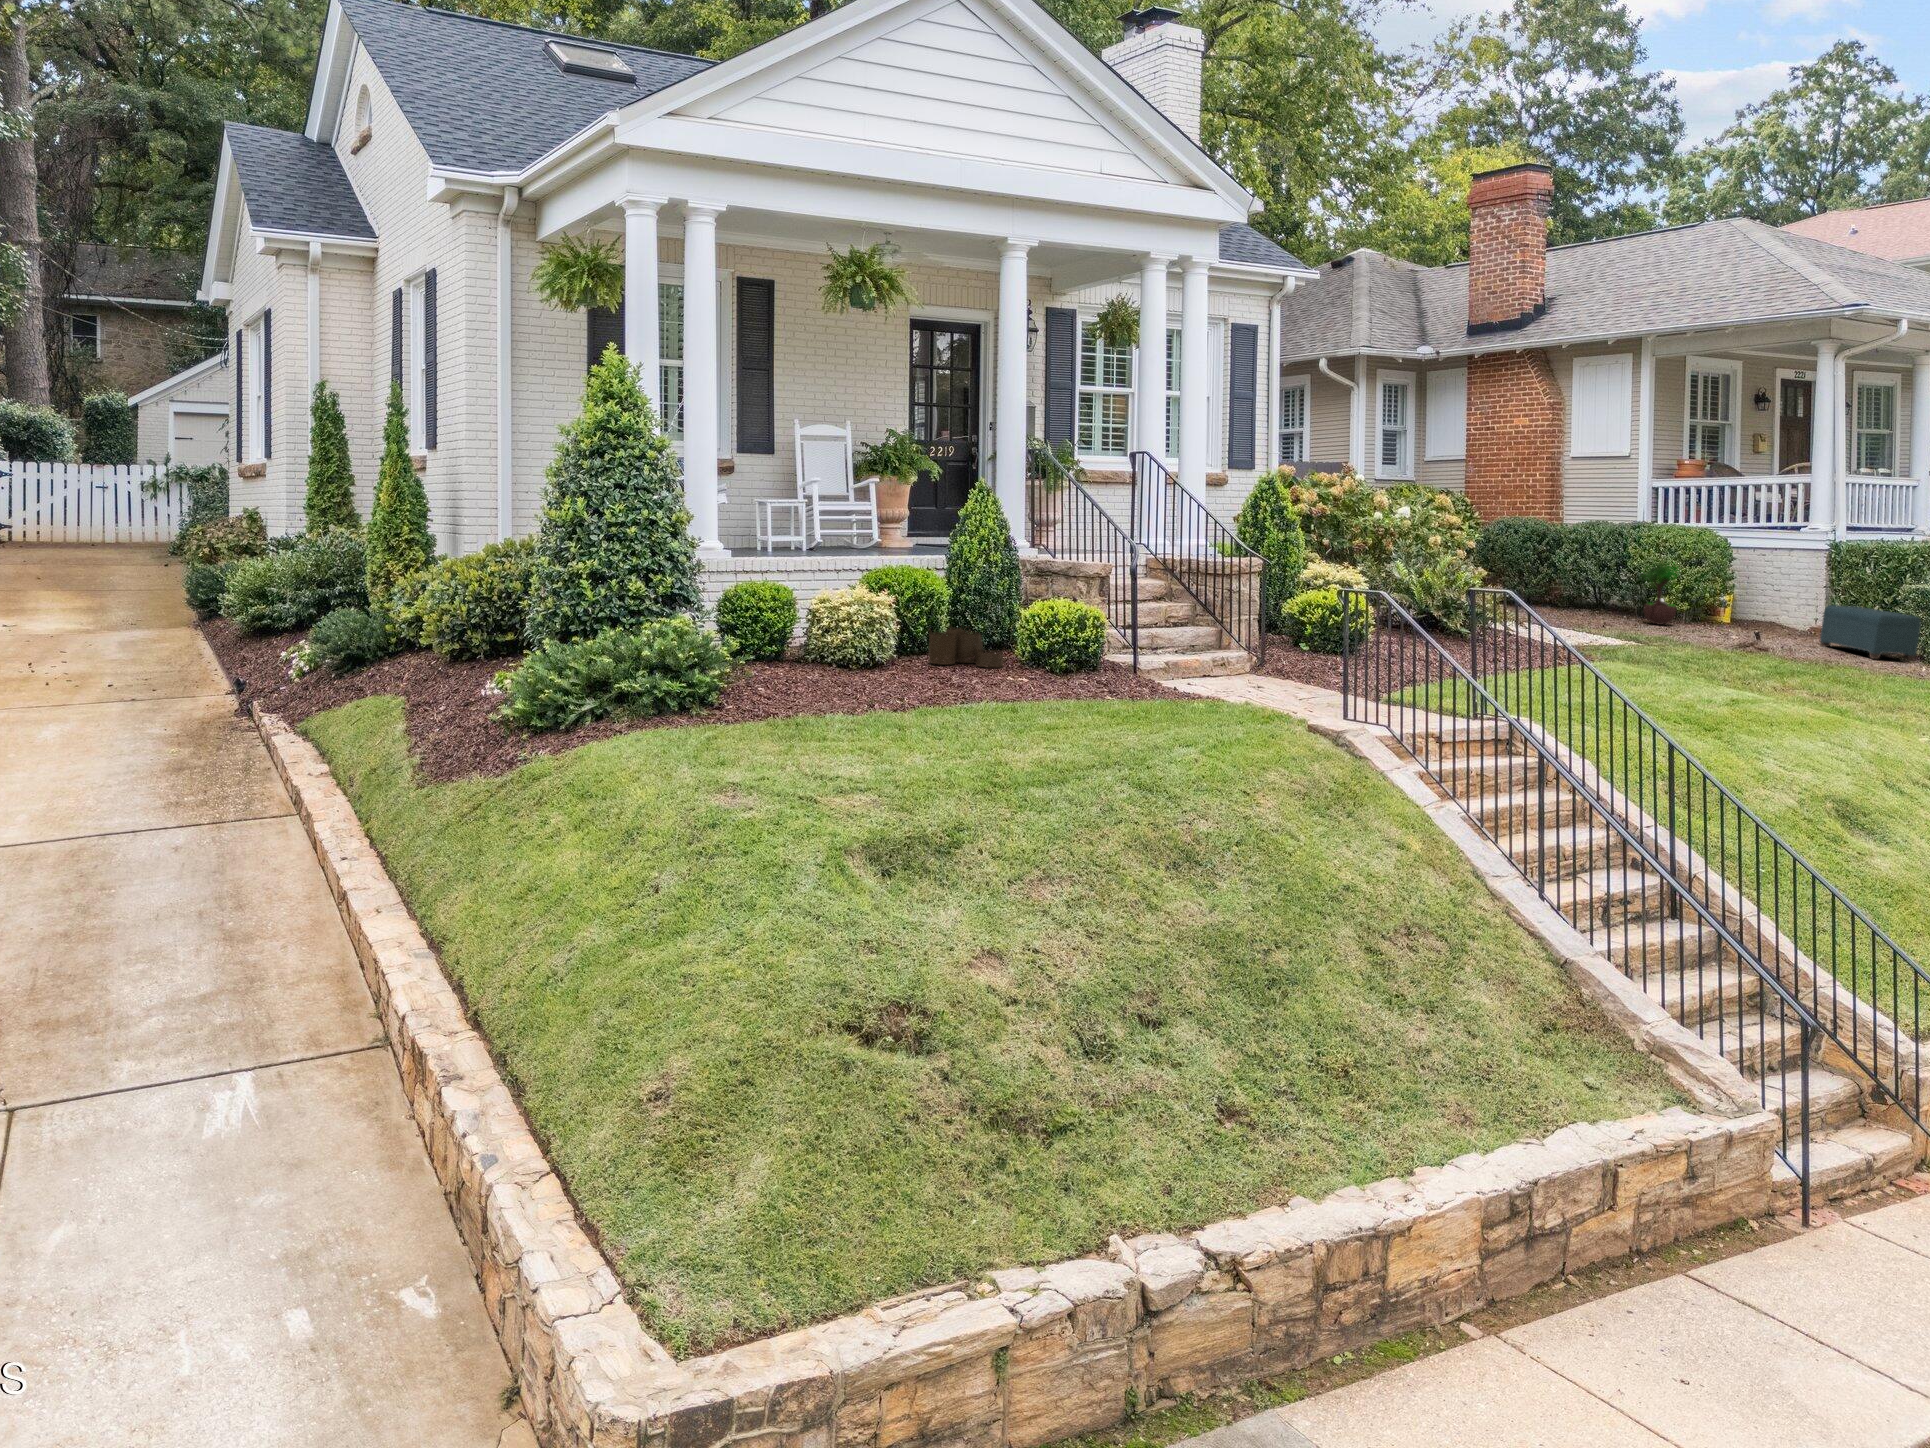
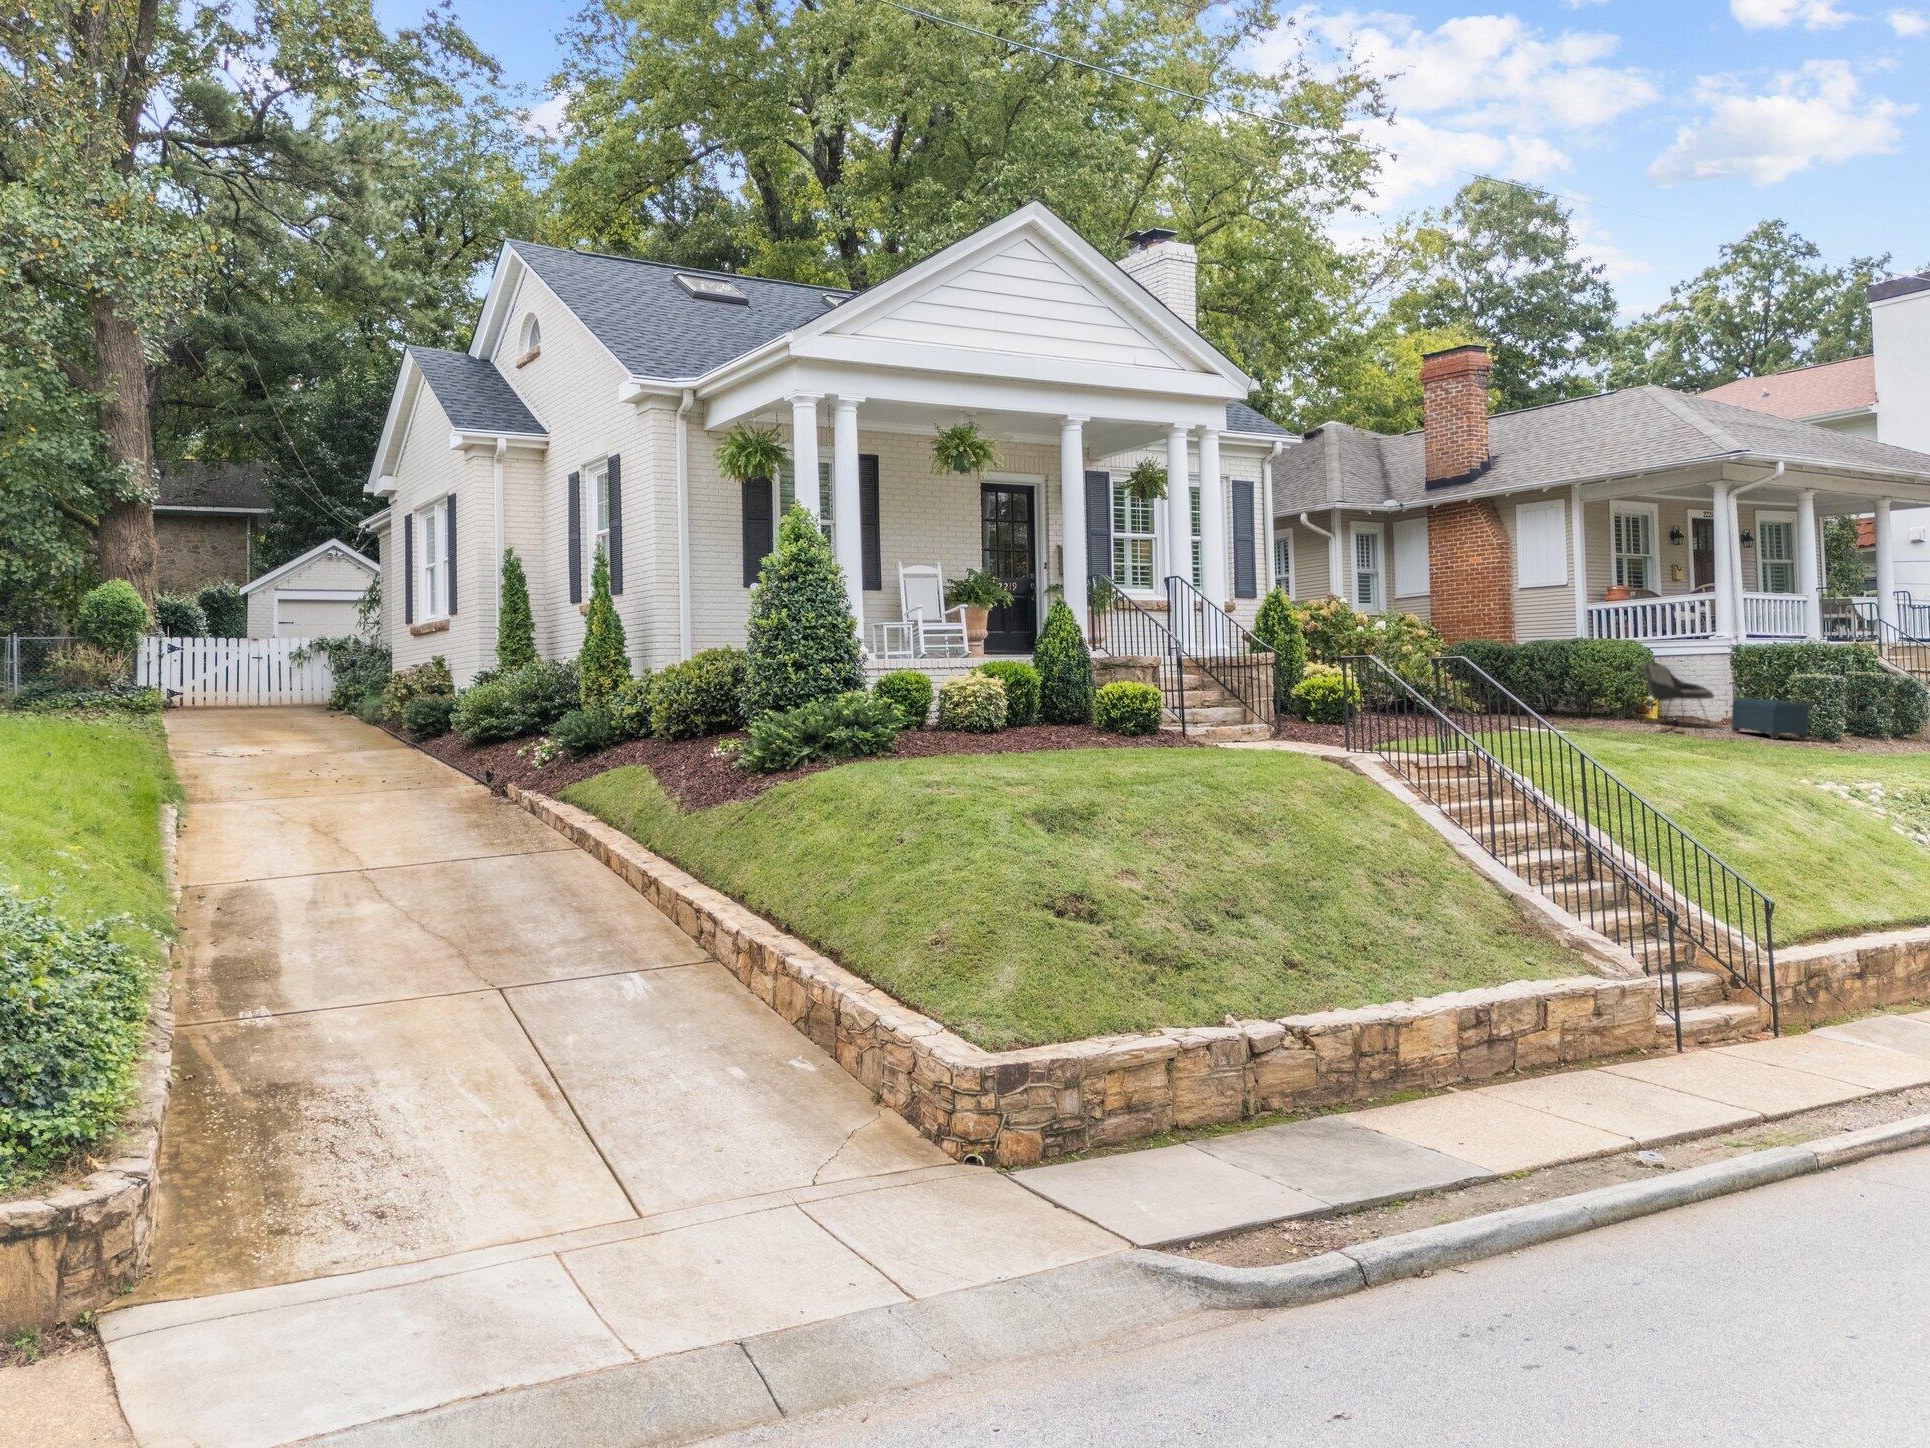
lounge chair: none [1707,558,1801,638] -> present [1640,663,1714,726]
potted tree: present [1643,563,1679,625] -> none [1579,662,1615,719]
woven basket: present [929,627,1003,668] -> none [1028,706,1086,735]

